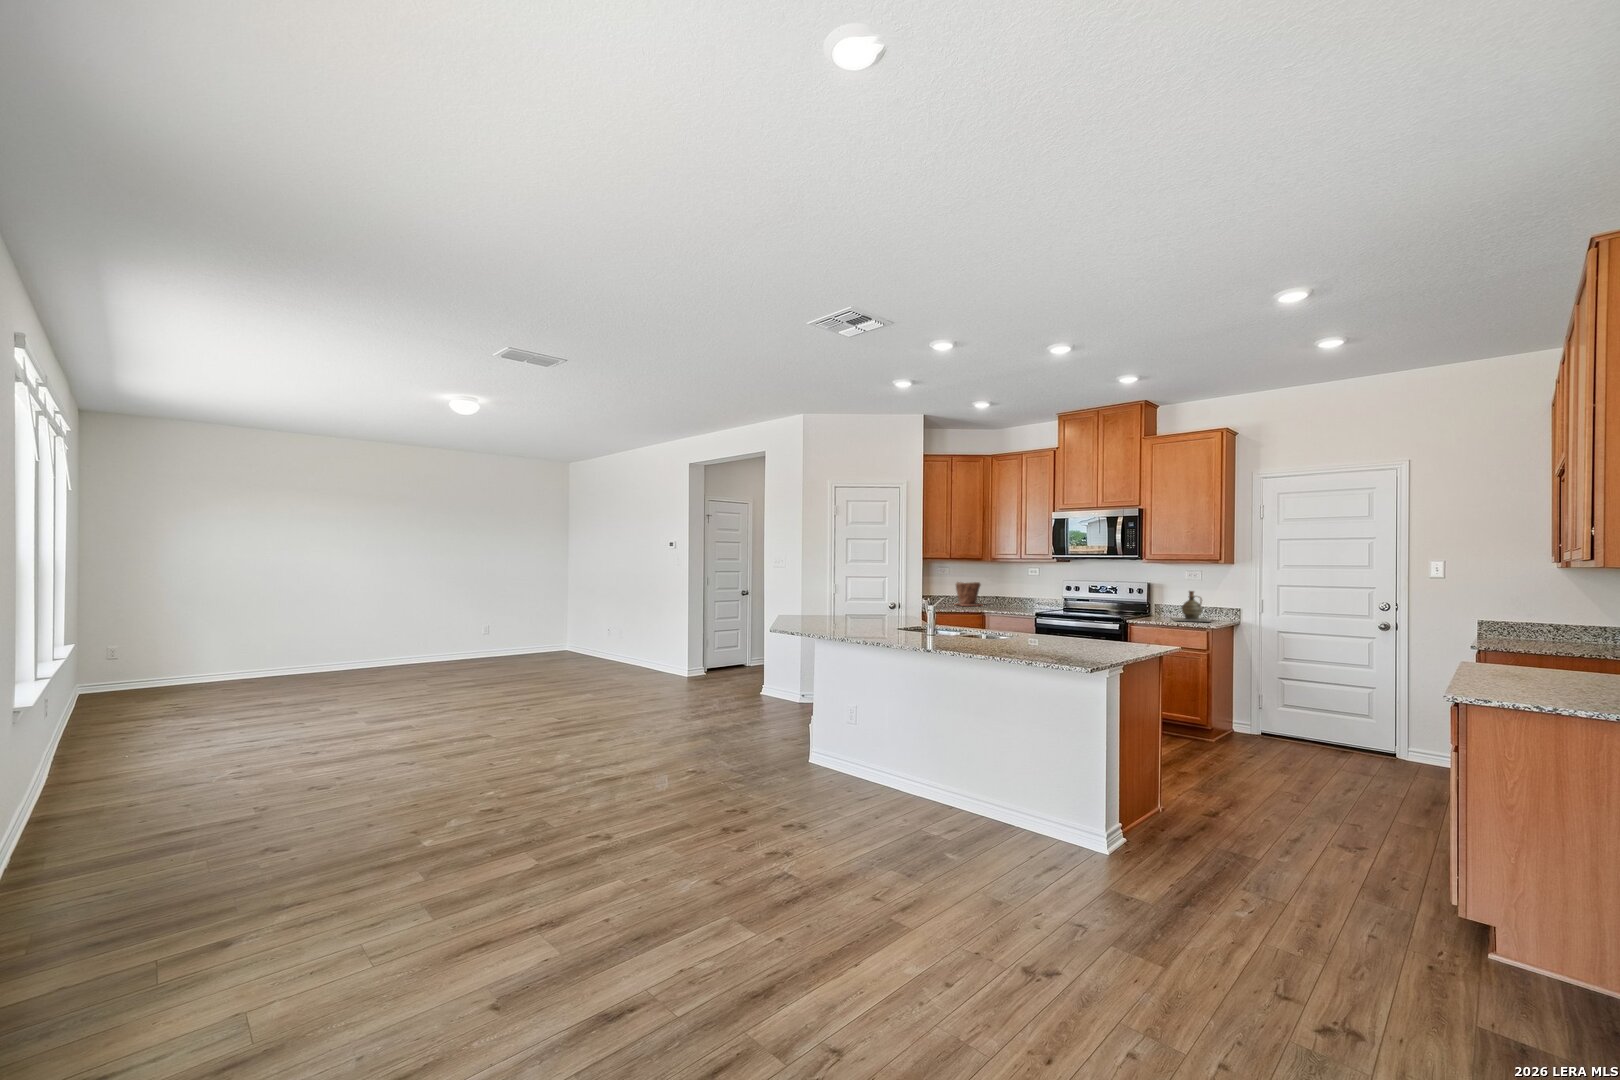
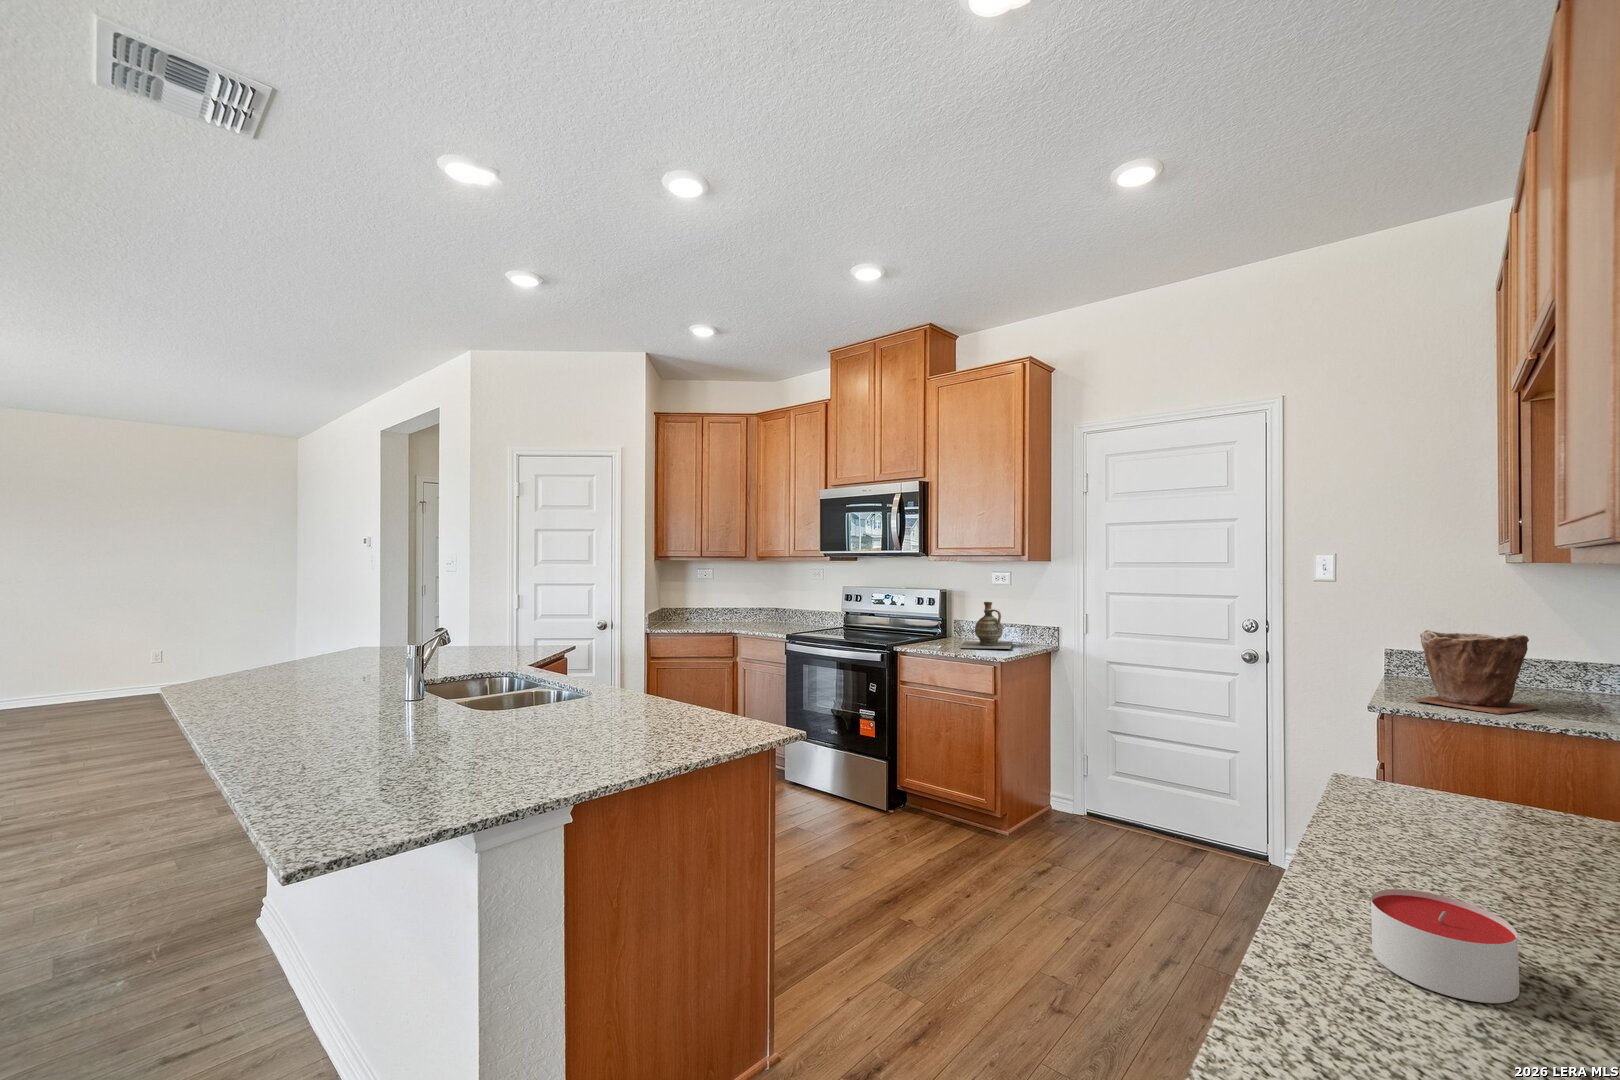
plant pot: present [956,582,980,606] -> present [1415,630,1539,714]
candle: none [1502,666,1551,688] -> present [1371,889,1519,1003]

